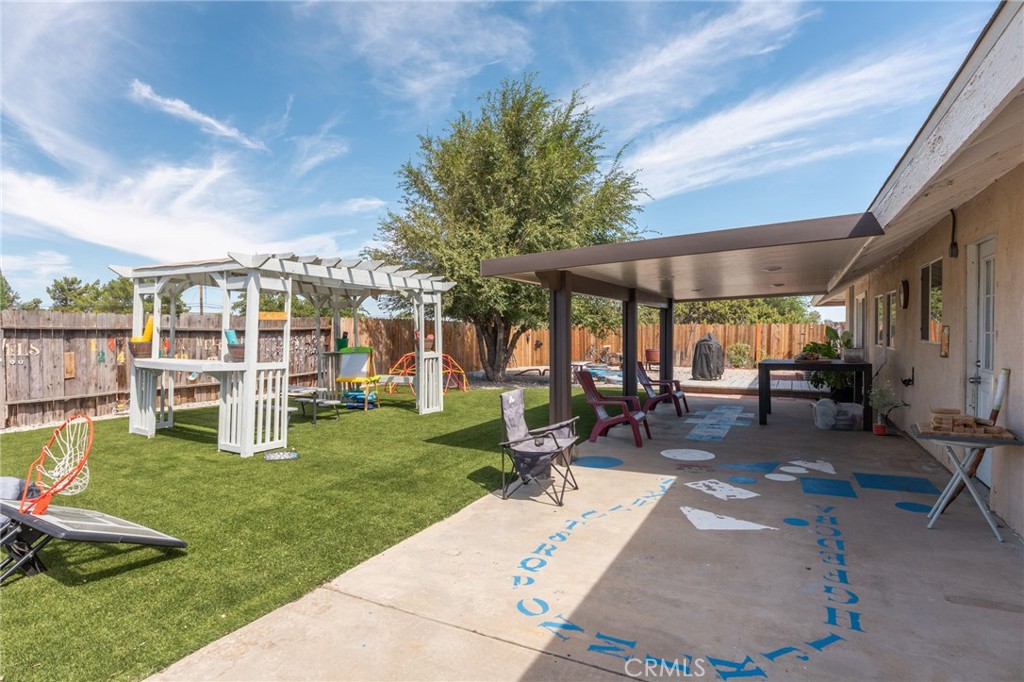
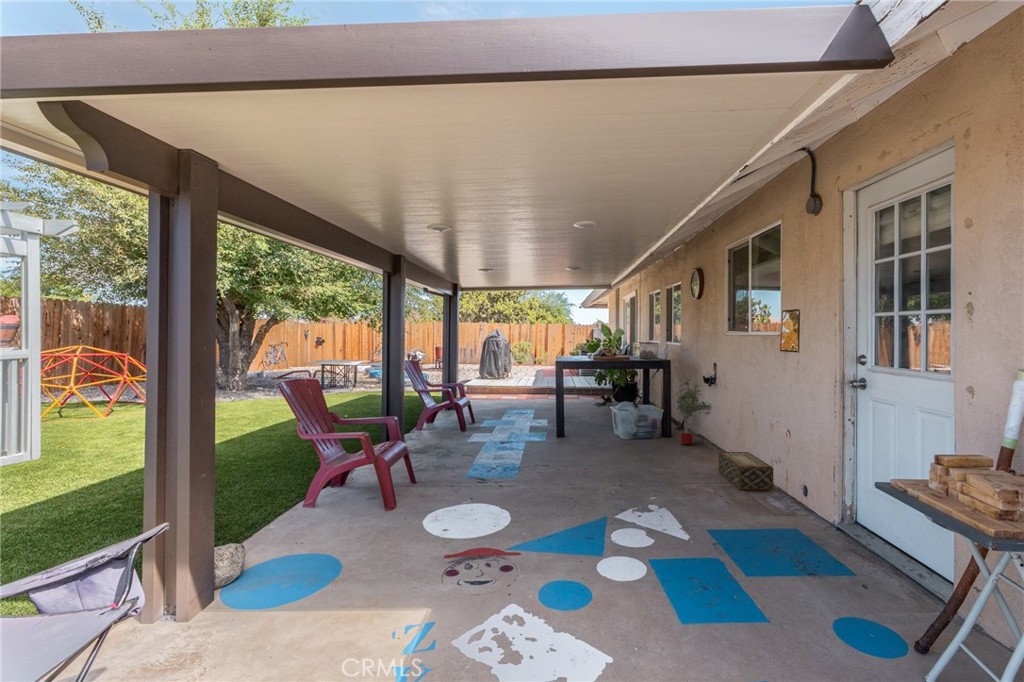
woven basket: none [894,436,936,464] -> present [719,452,773,490]

